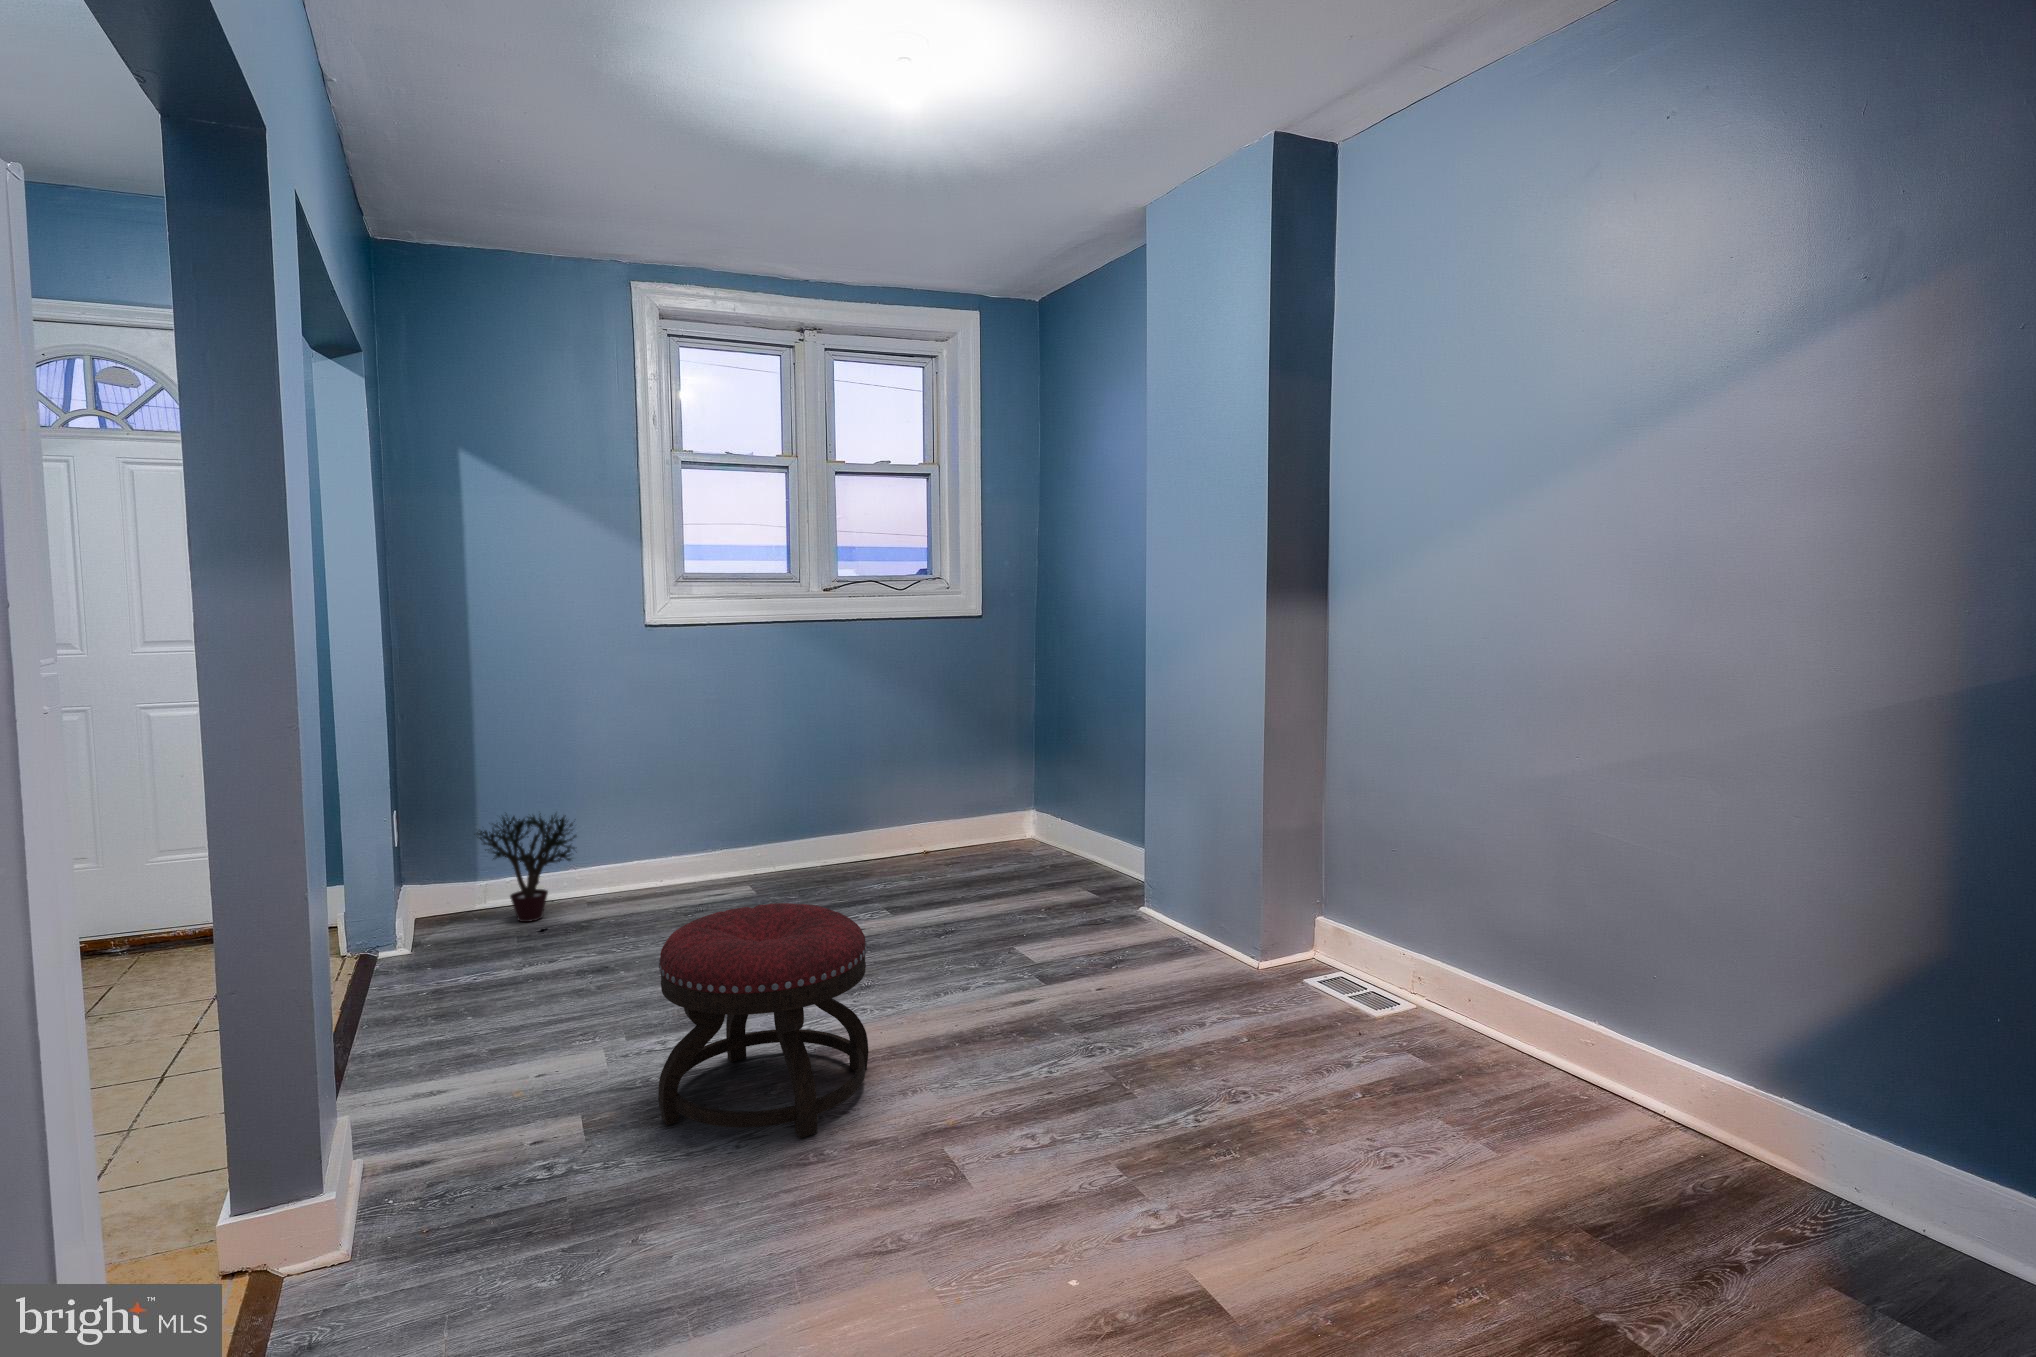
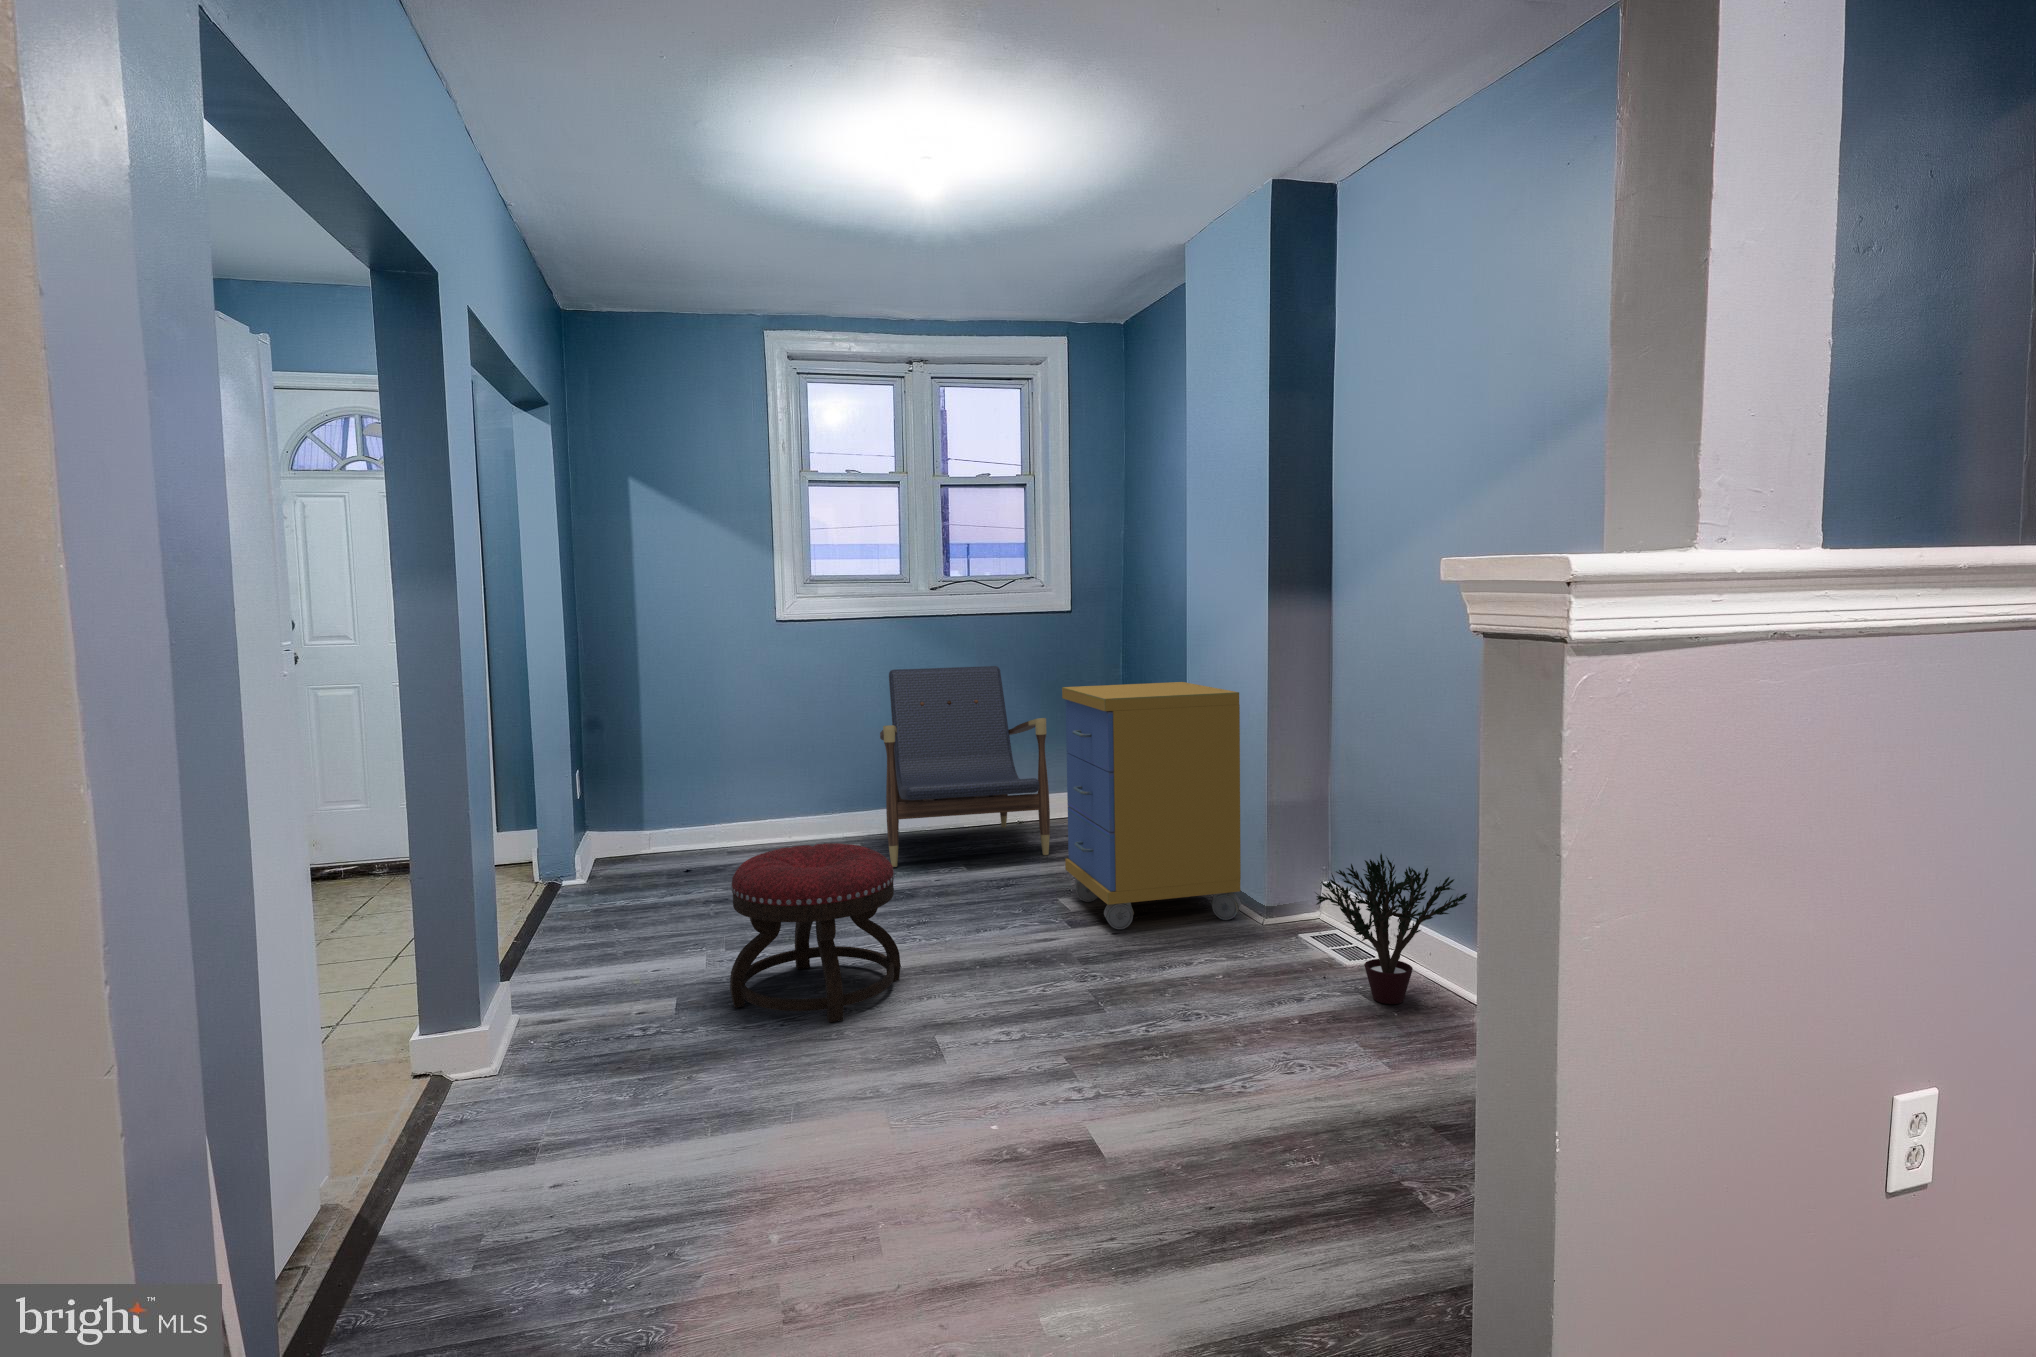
lounge chair: none [777,676,980,914] -> present [880,666,1050,867]
storage cabinet: none [1020,696,1233,984] -> present [1062,682,1241,929]
potted plant: present [477,814,576,922] -> present [1316,854,1467,1004]

